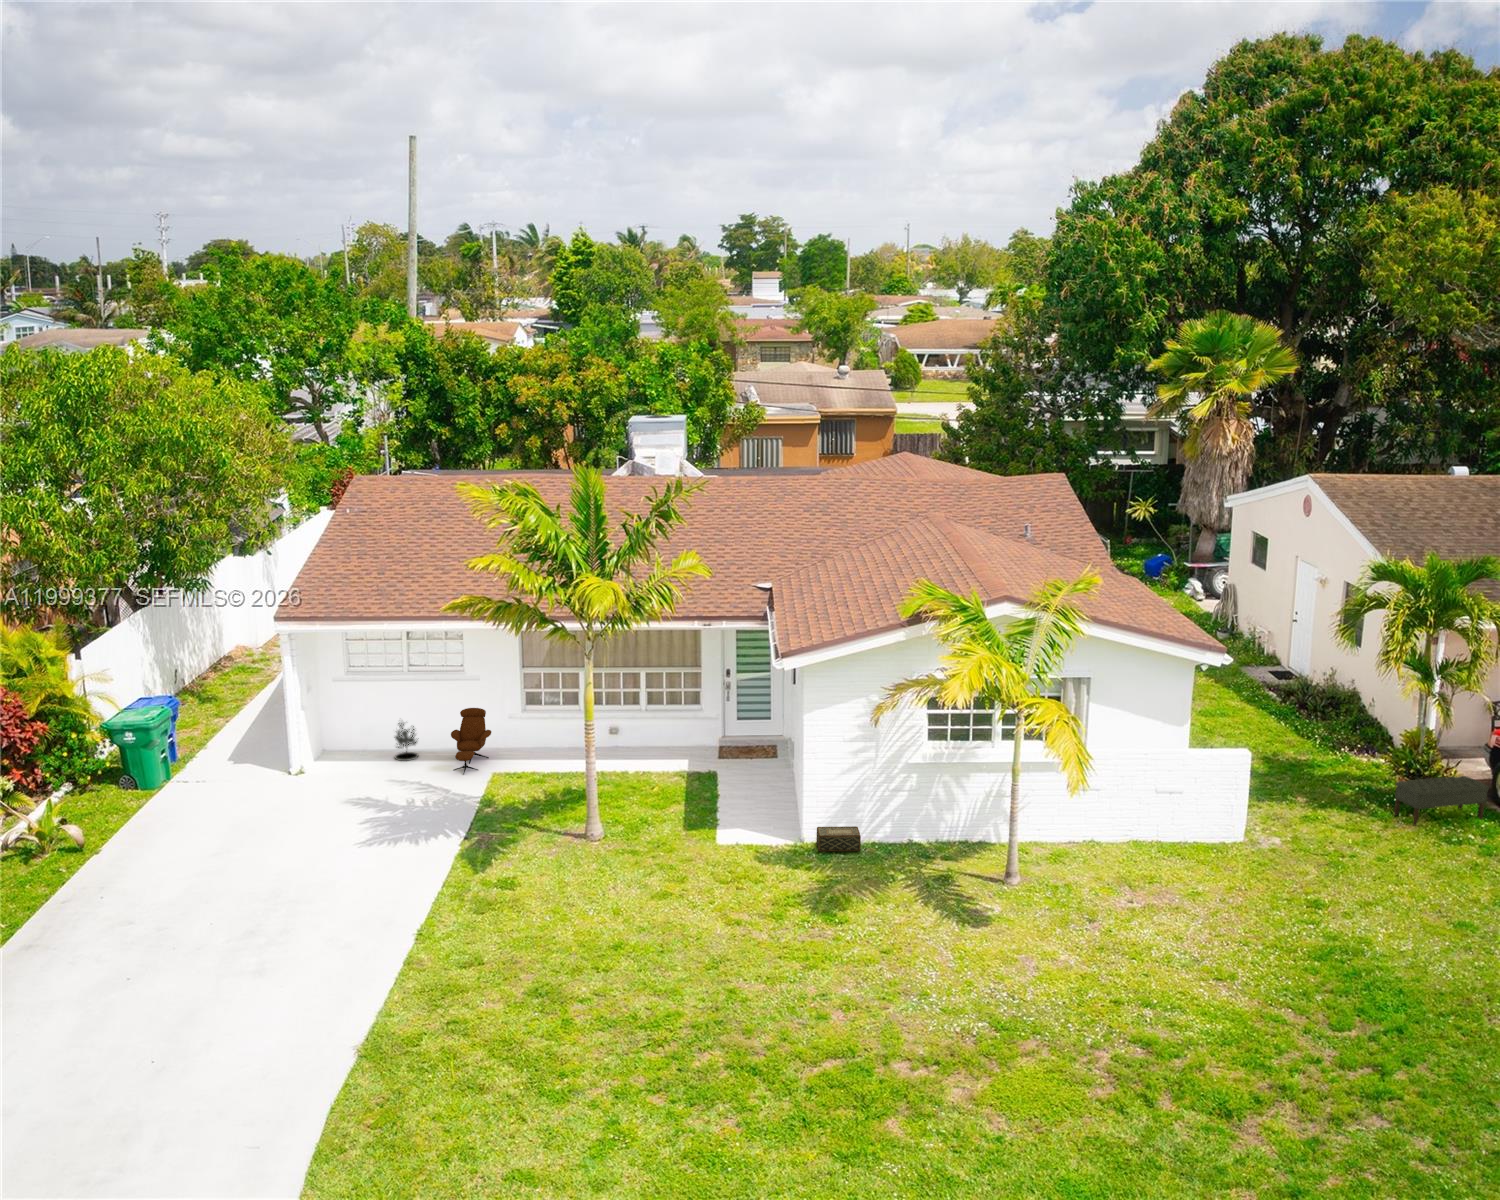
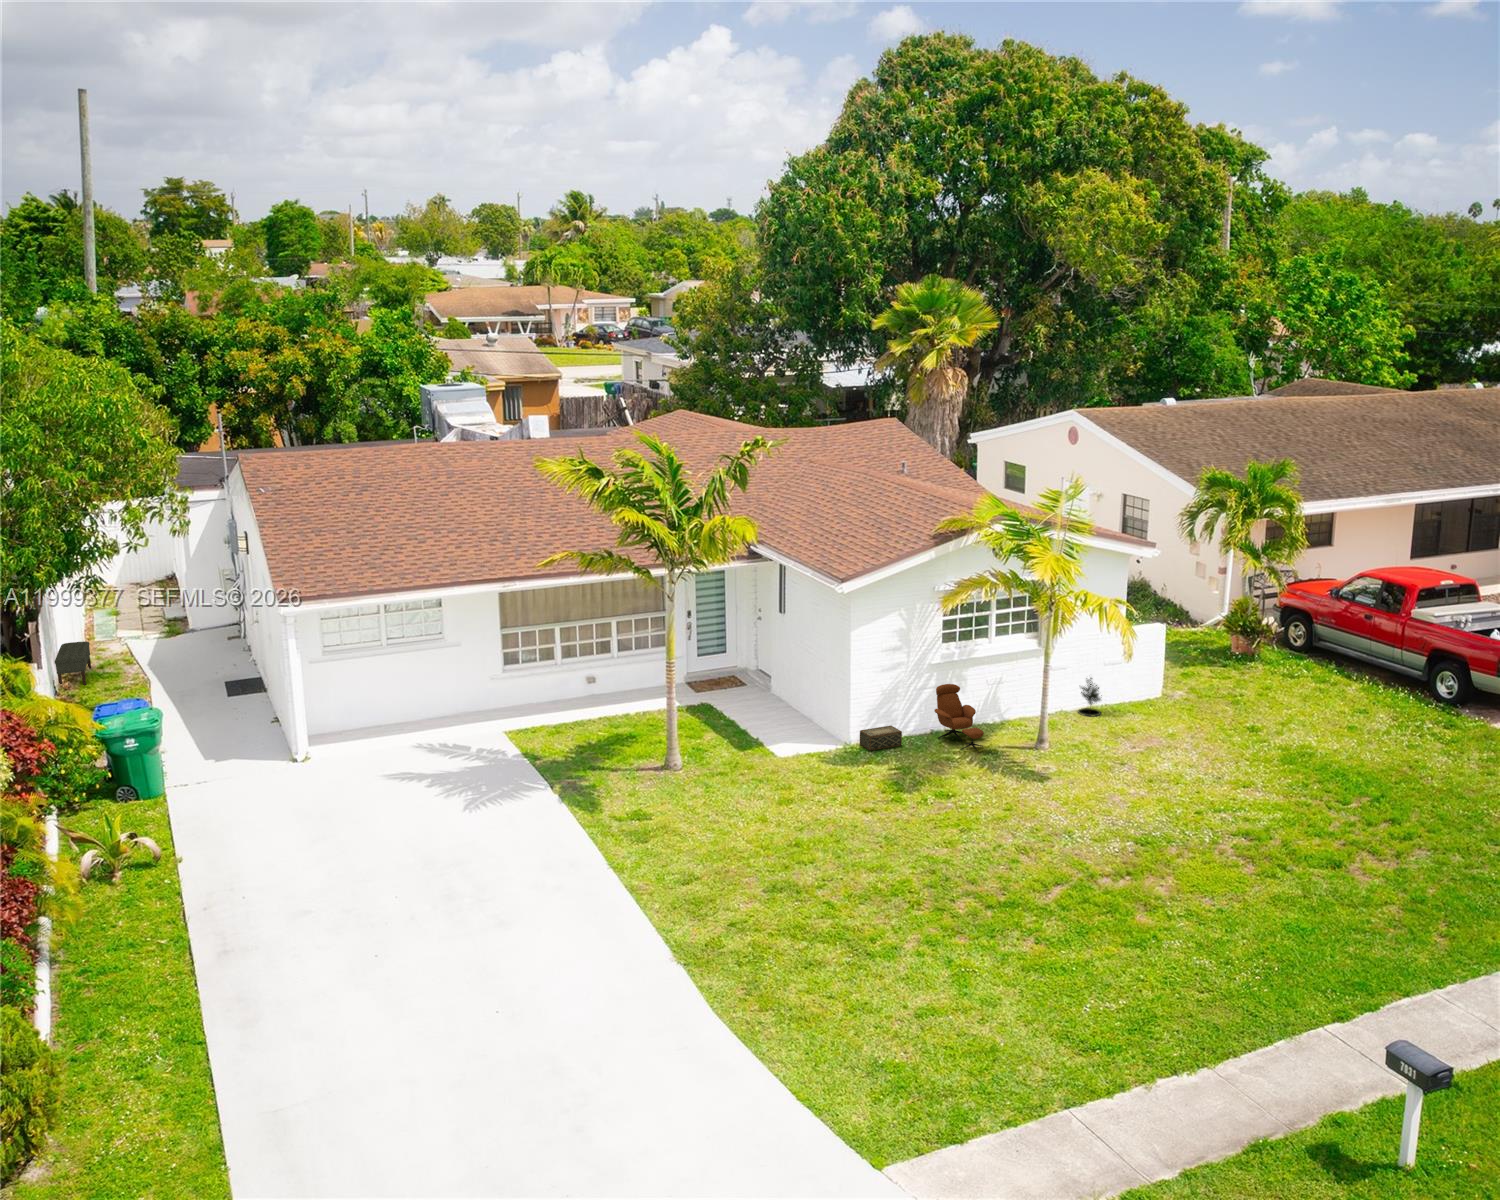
lounge chair: present [451,708,491,774] -> present [934,684,984,751]
potted tree: present [394,723,418,761] -> present [1078,678,1101,716]
bench: present [1394,776,1489,826] -> present [55,642,91,685]

